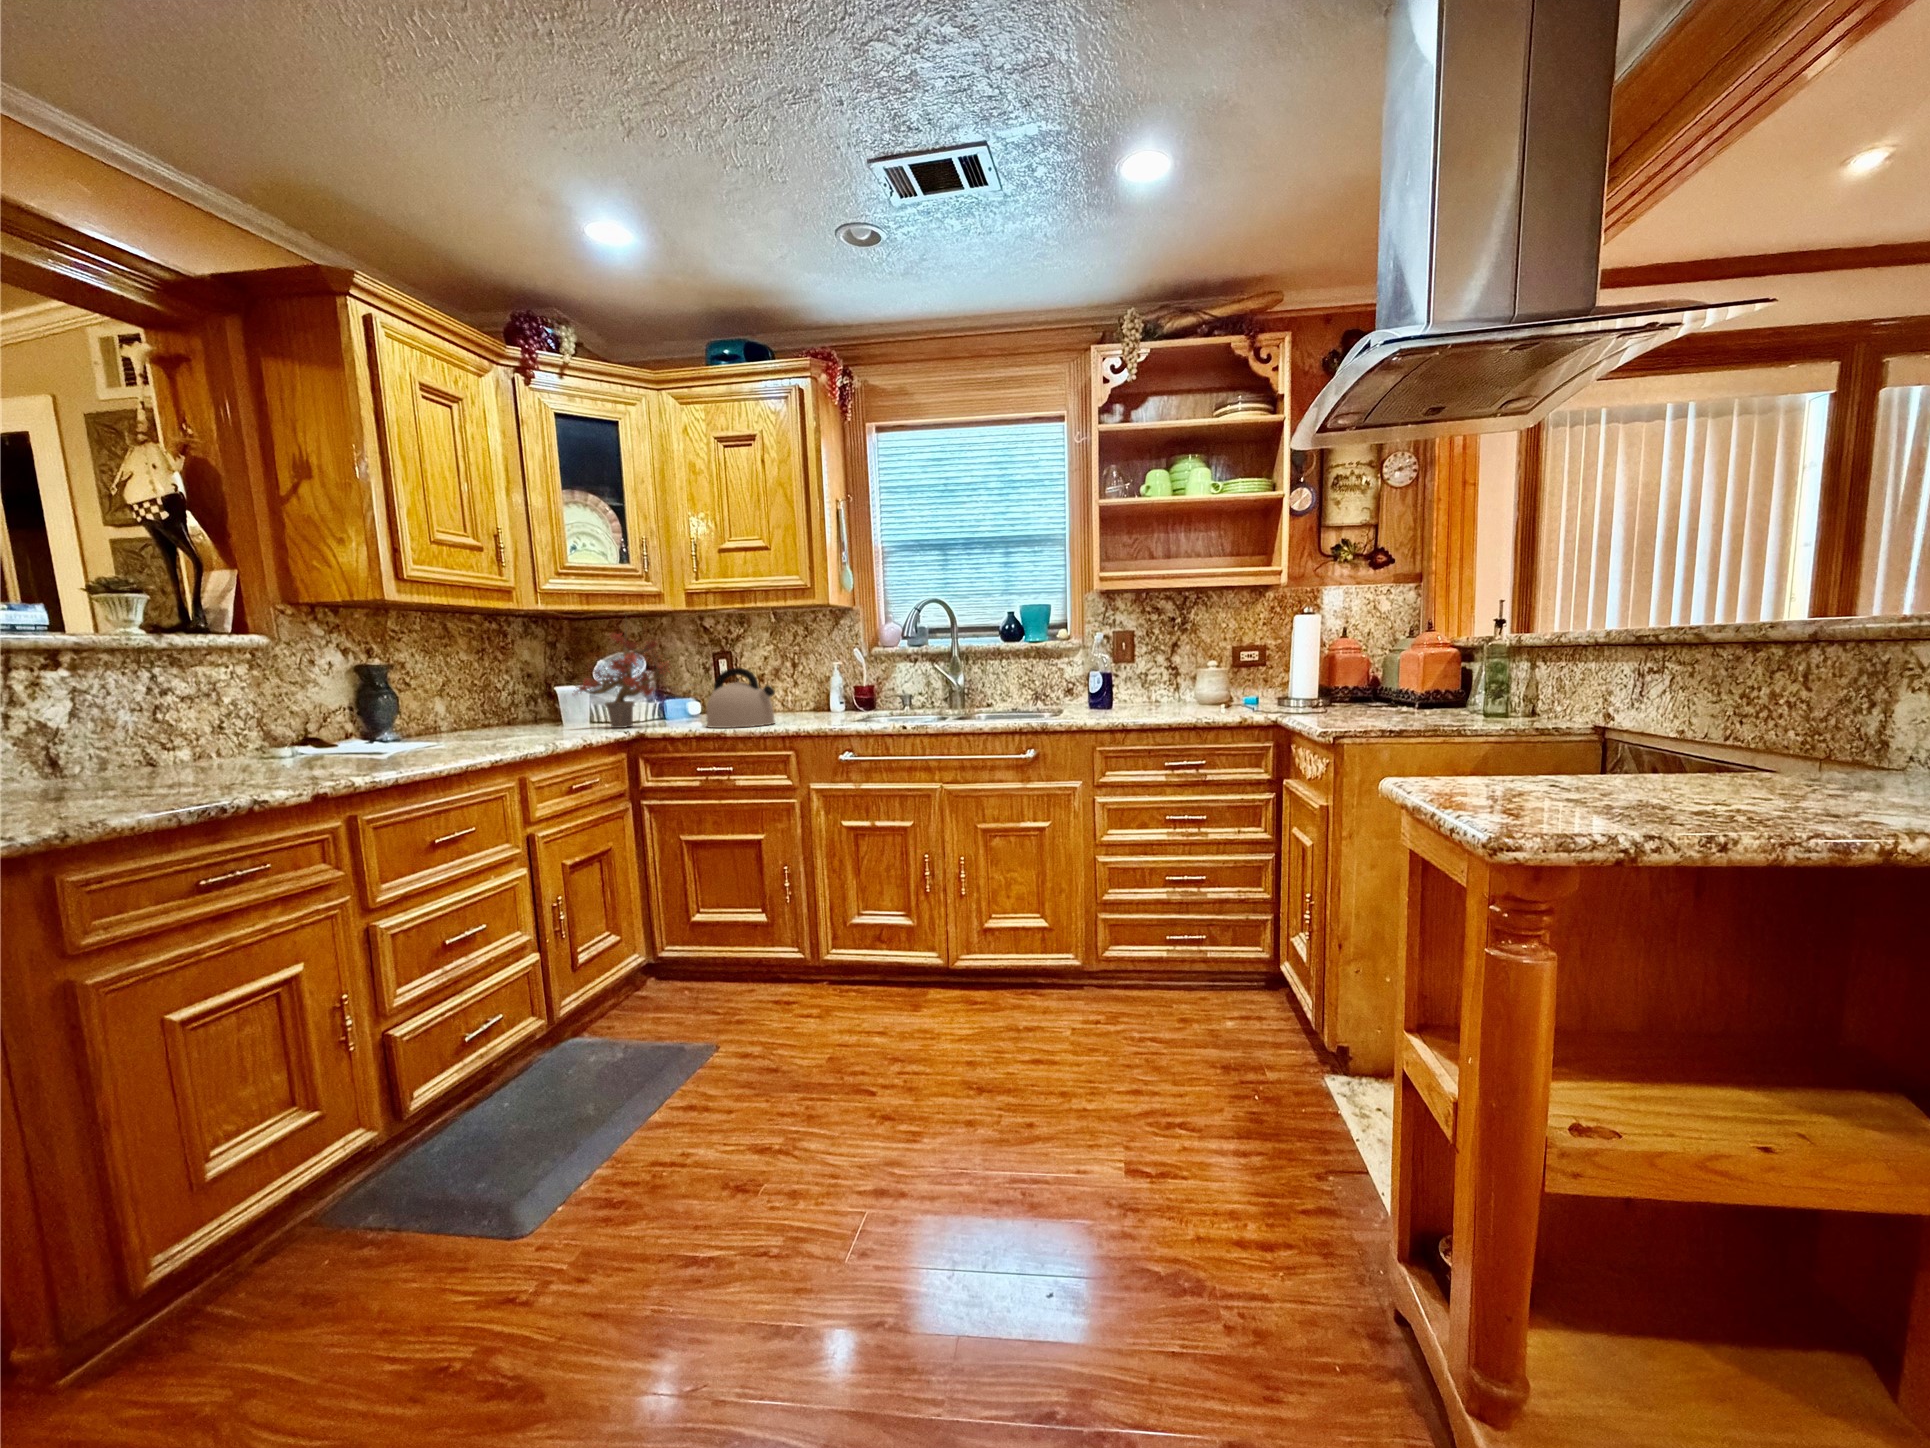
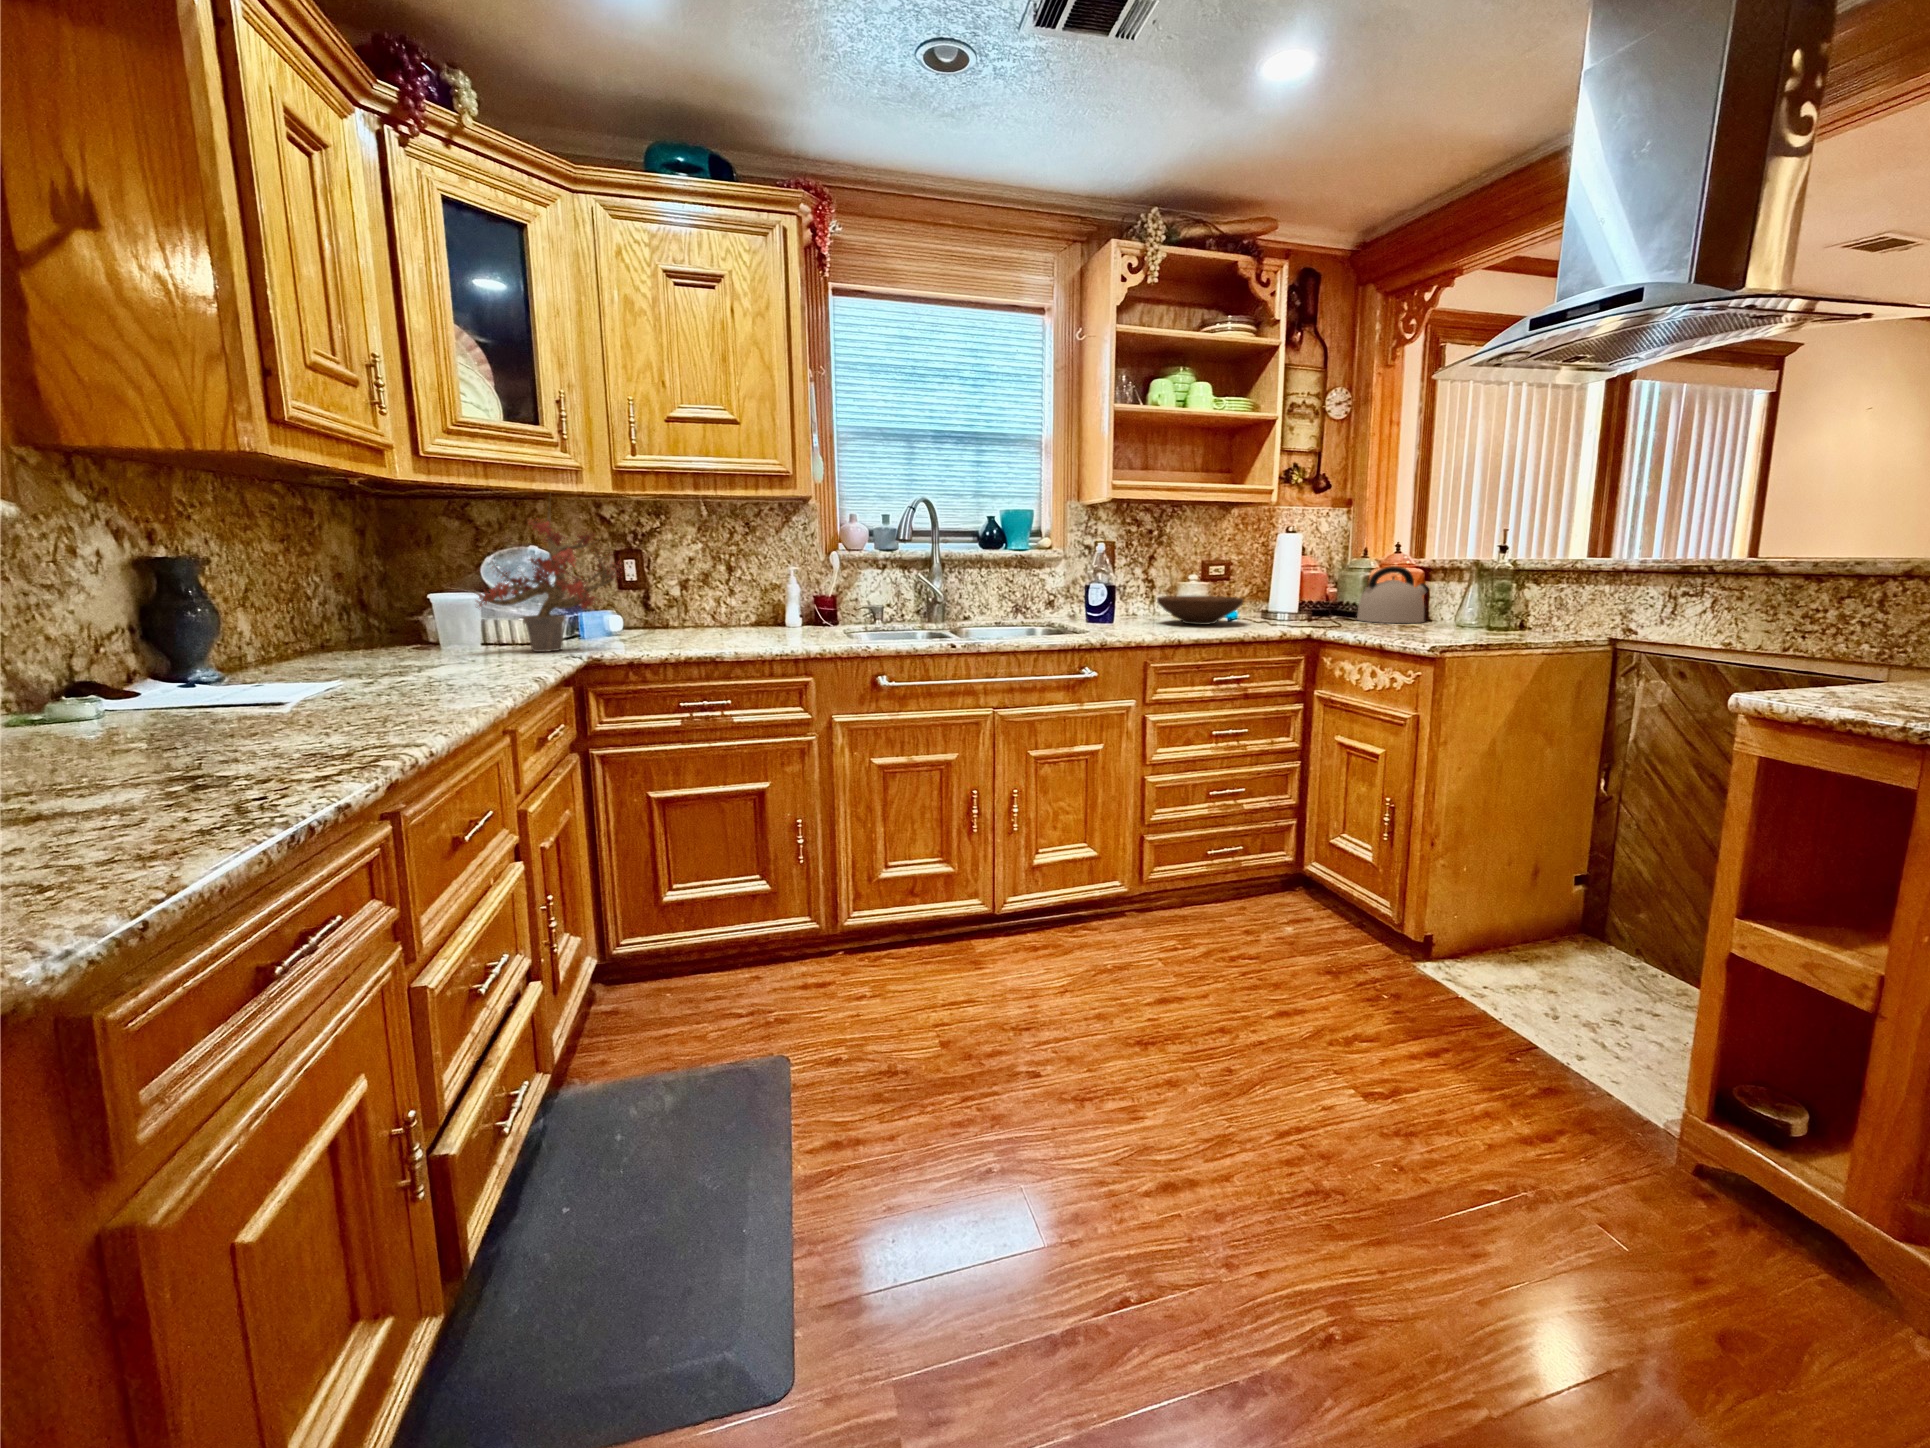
kettle: present [706,668,775,728] -> present [1357,566,1429,623]
wooden bowl: none [1144,682,1230,710] -> present [1157,596,1243,625]

